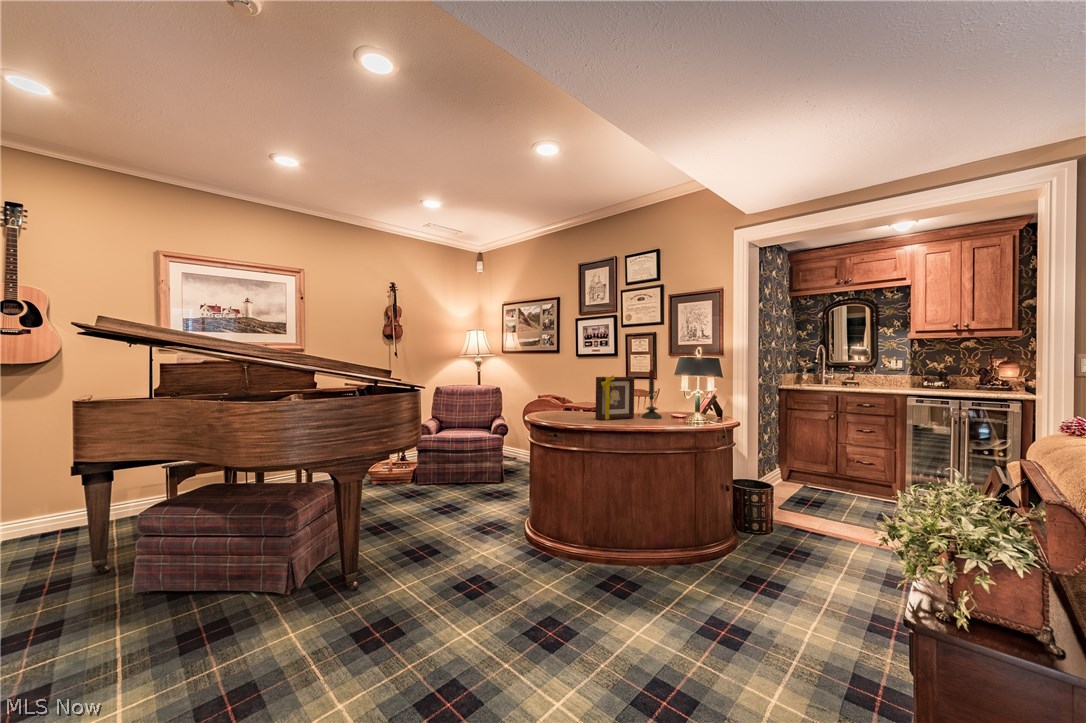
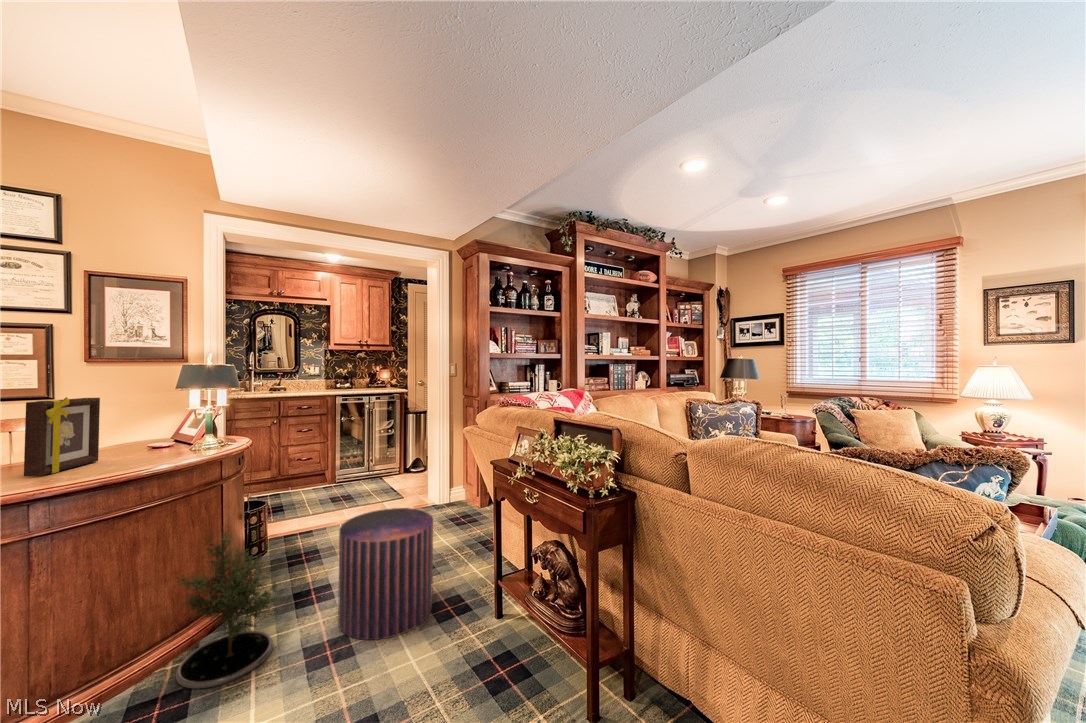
candle: present [642,370,662,419] -> none [103,382,144,458]
potted tree: none [635,478,702,604] -> present [176,527,280,689]
pouf: none [749,520,872,683] -> present [338,508,433,640]

